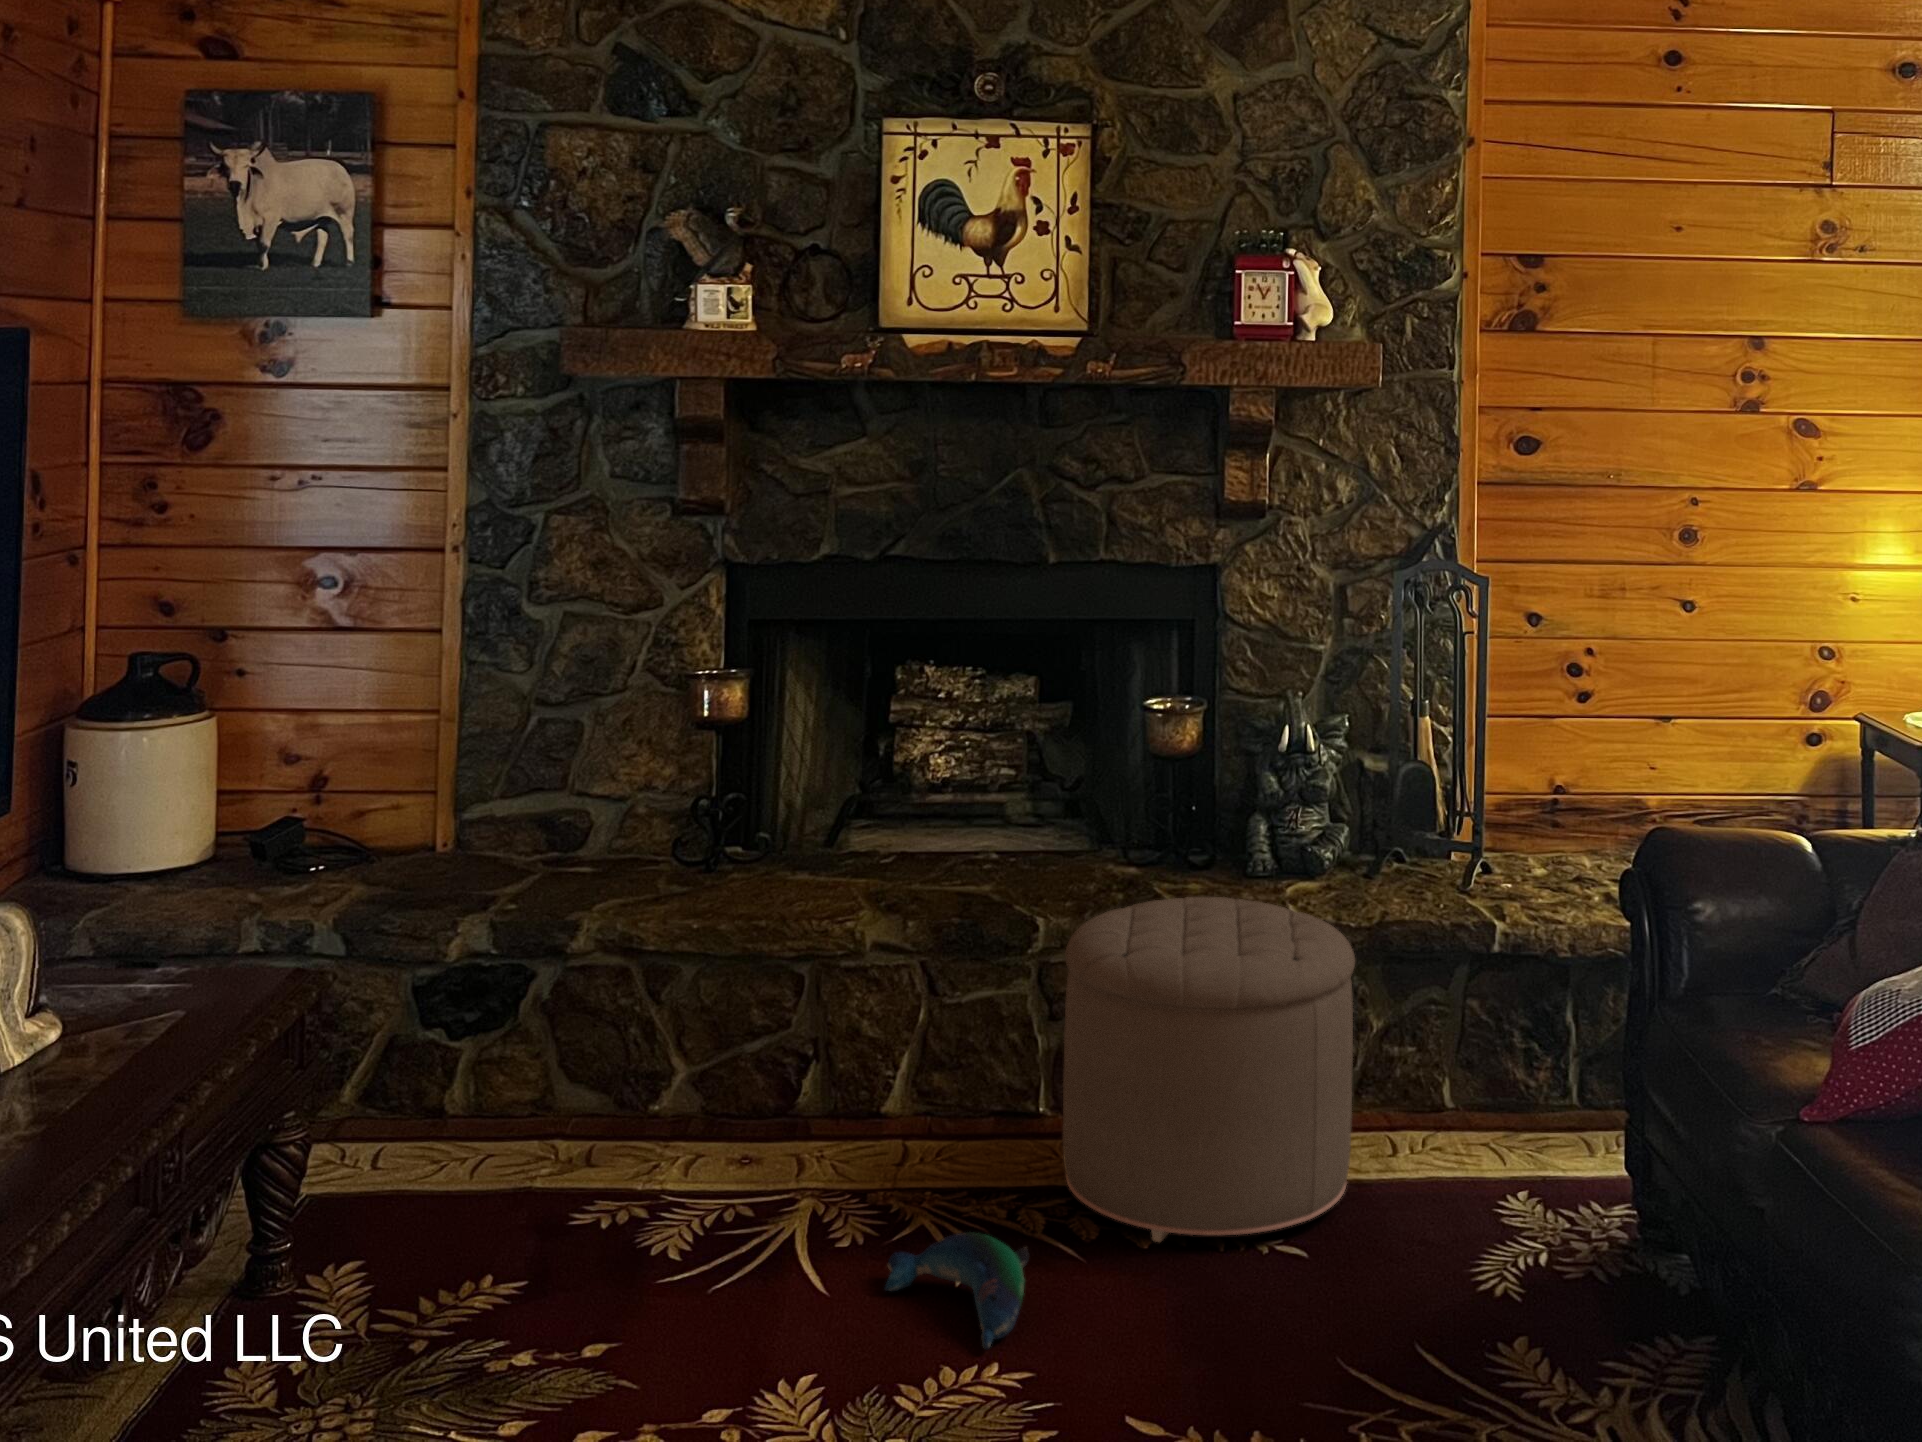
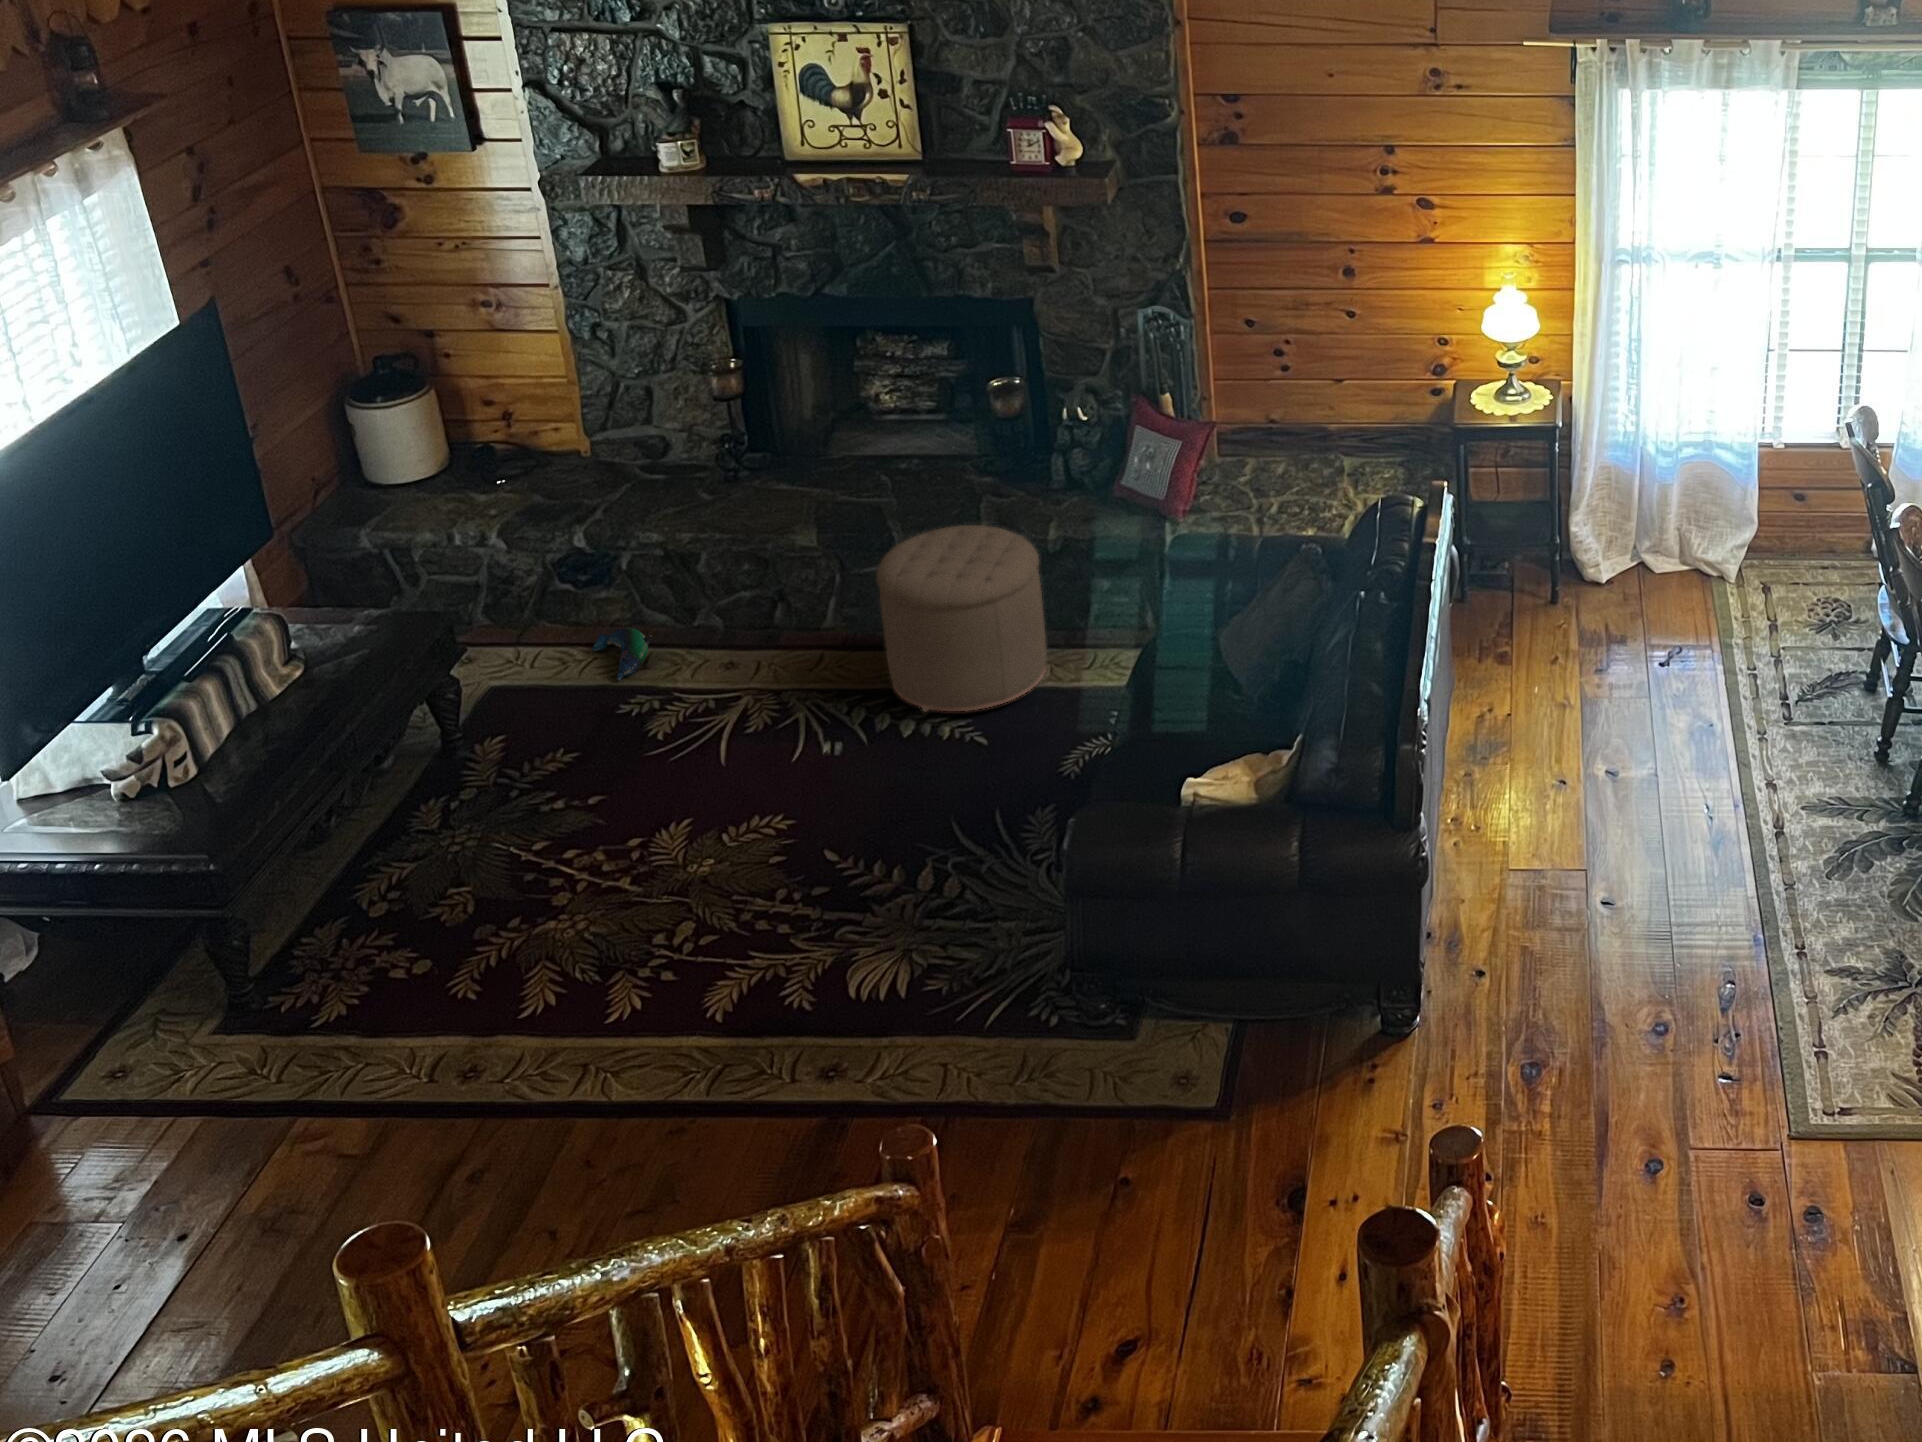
plush toy: present [885,1232,1029,1349] -> present [592,628,652,681]

